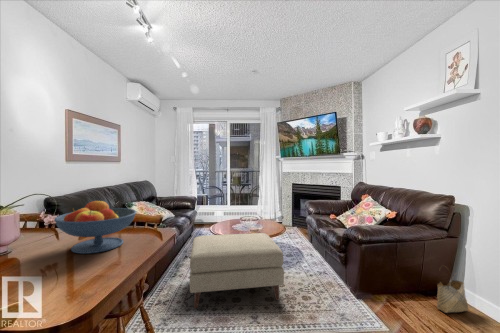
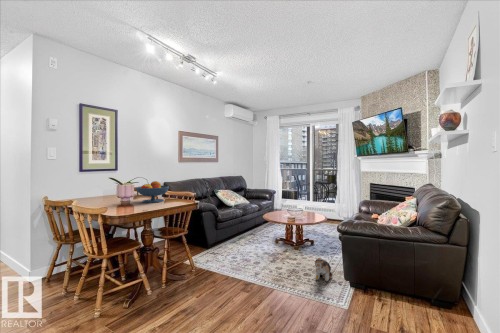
ottoman: present [190,233,284,308] -> none [224,215,296,267]
woven basket: present [437,266,468,313] -> none [417,266,454,316]
plush toy: none [324,279,347,308] -> present [314,258,332,281]

